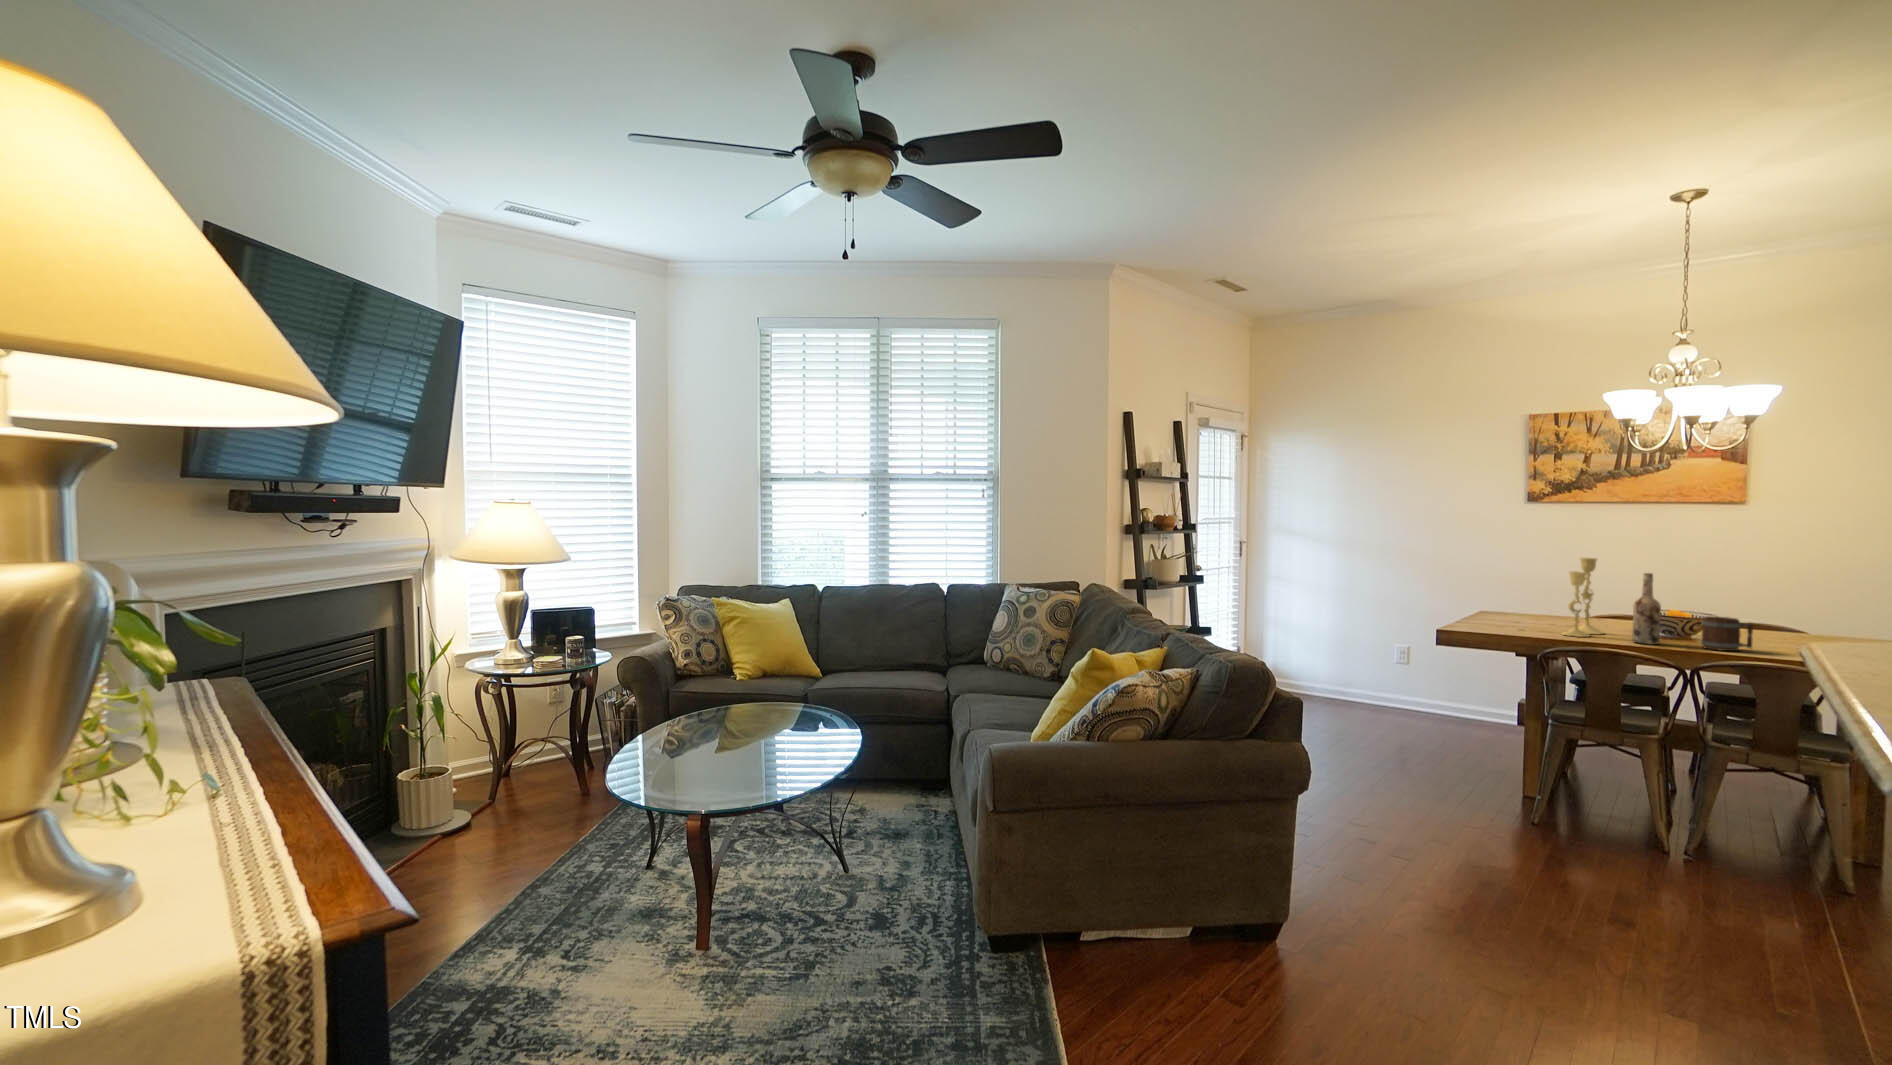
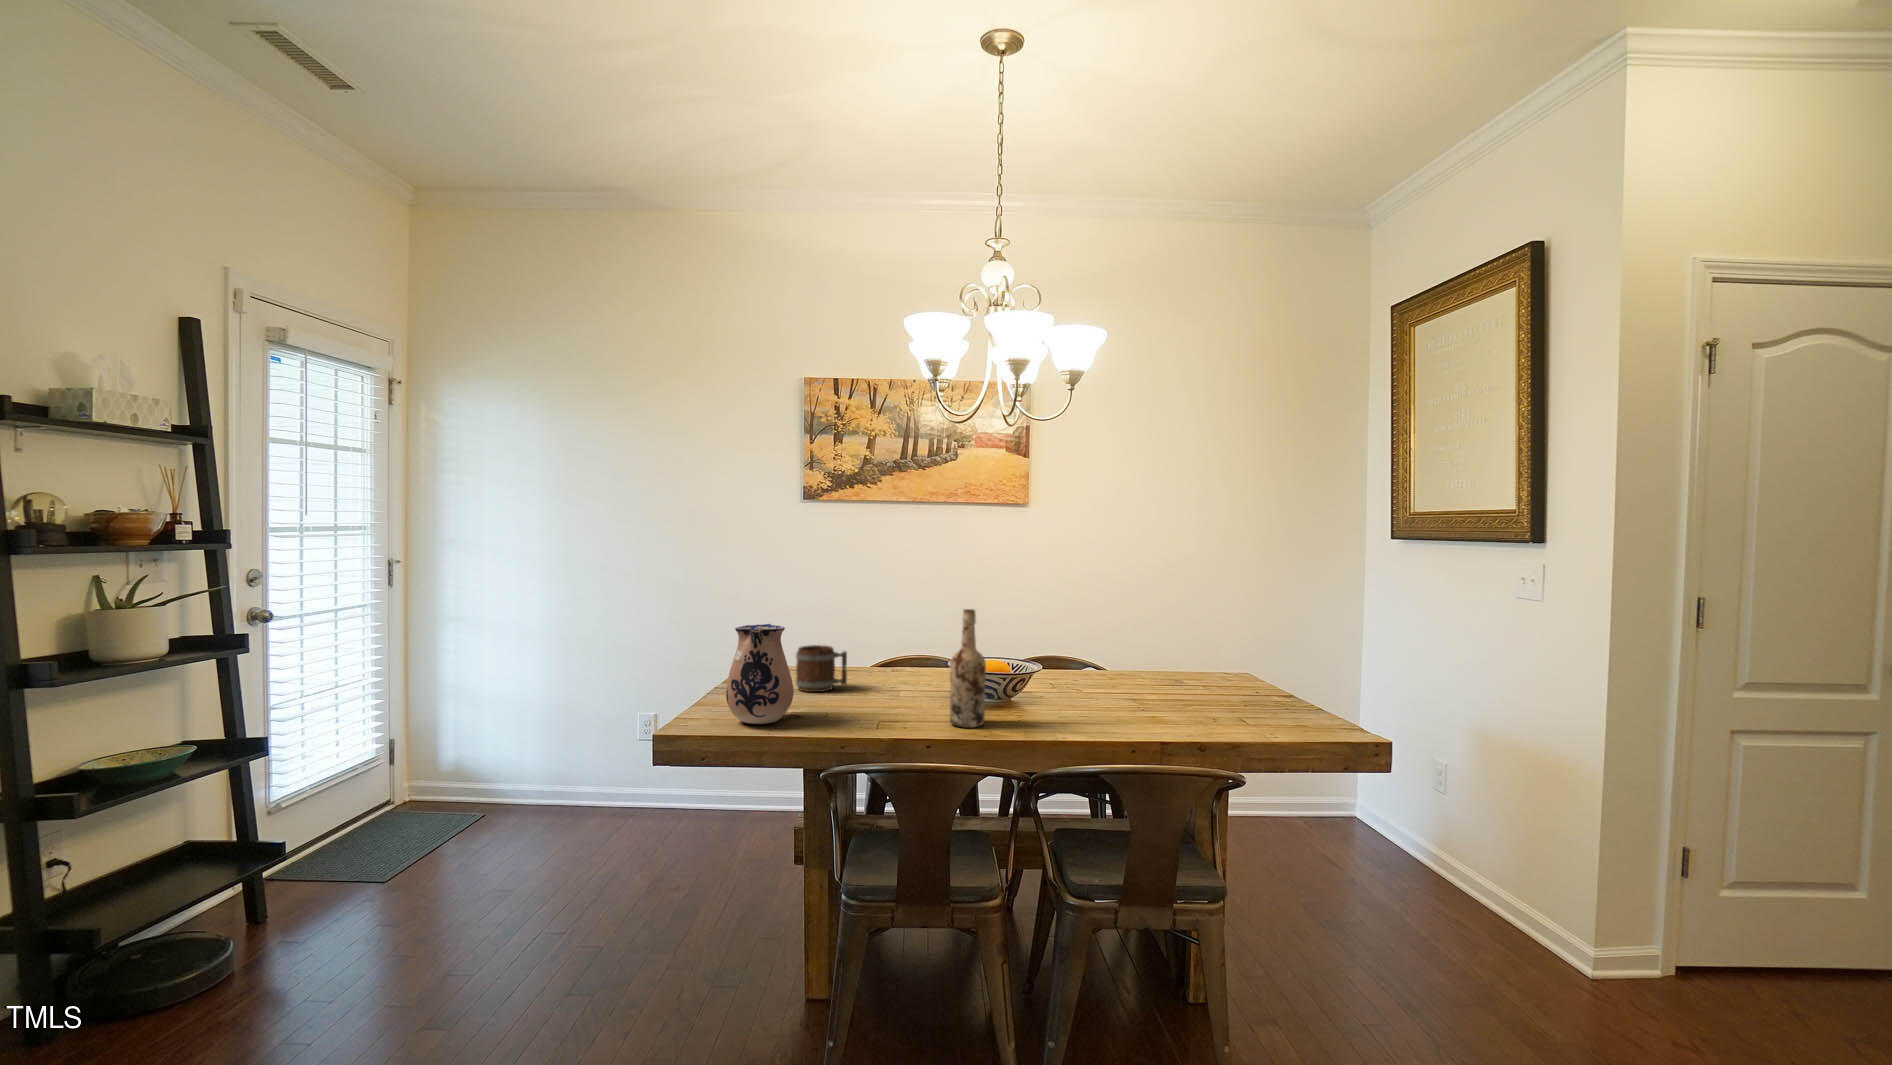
candlestick: present [1562,558,1604,637] -> none [851,583,909,720]
ceramic pitcher: none [1478,578,1521,632] -> present [726,624,794,724]
mug: present [1701,616,1753,651] -> present [796,645,847,692]

